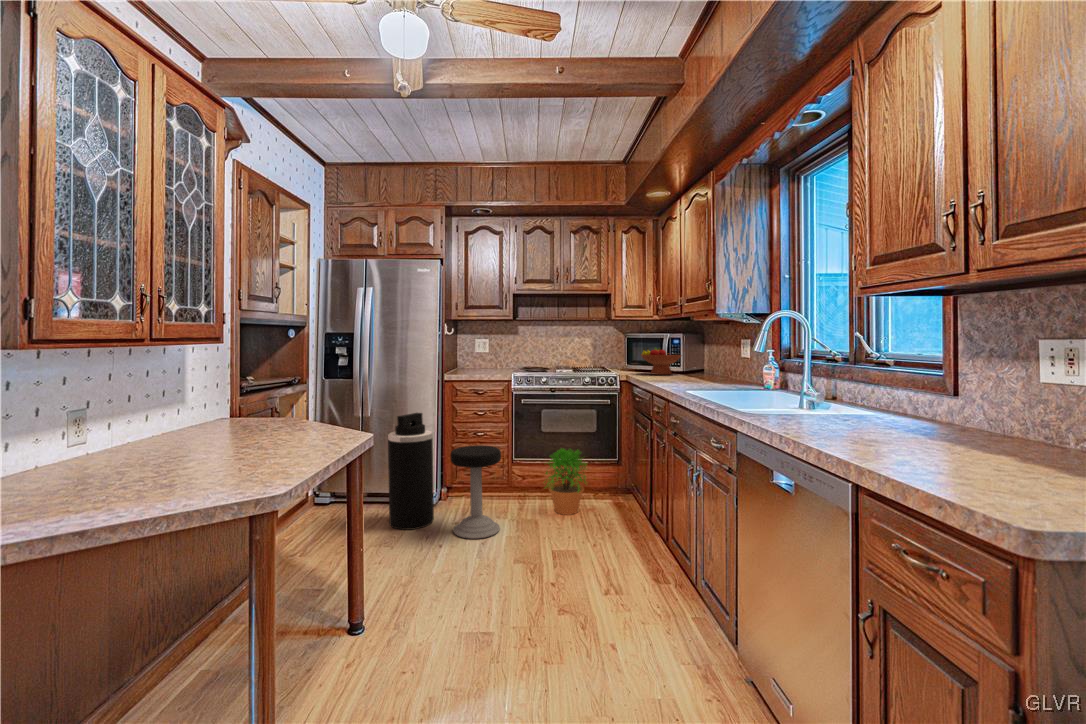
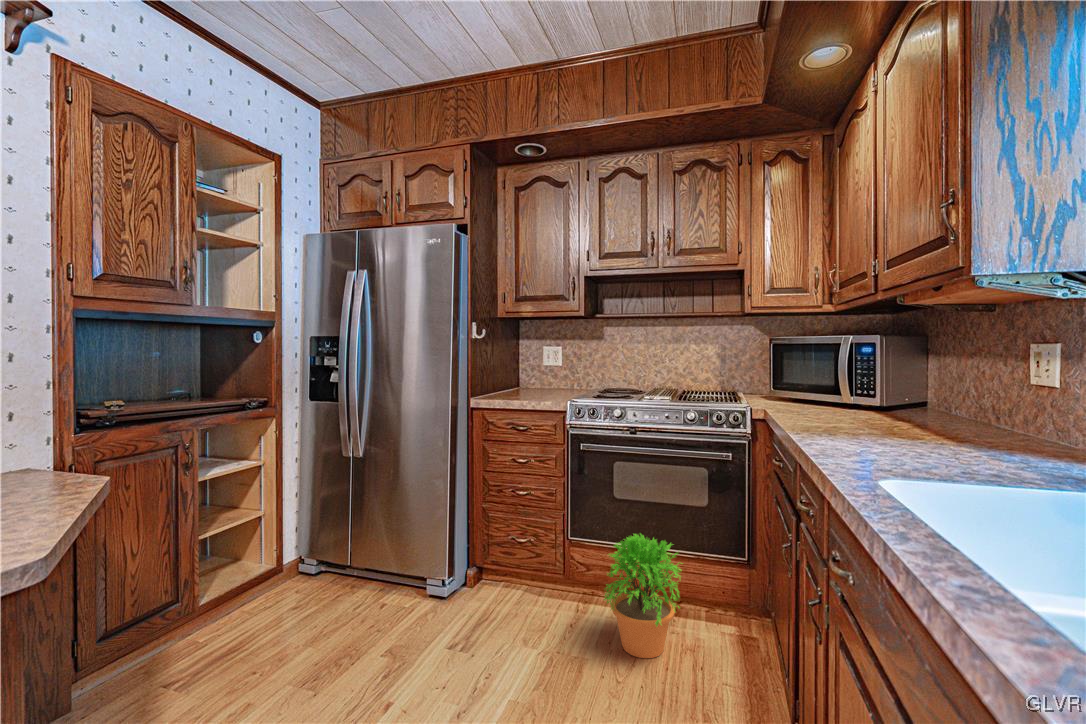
fruit bowl: present [641,347,681,375] -> none [795,359,883,411]
trash can: present [388,413,434,530] -> none [358,458,427,646]
stool: present [451,445,501,539] -> none [428,520,513,693]

